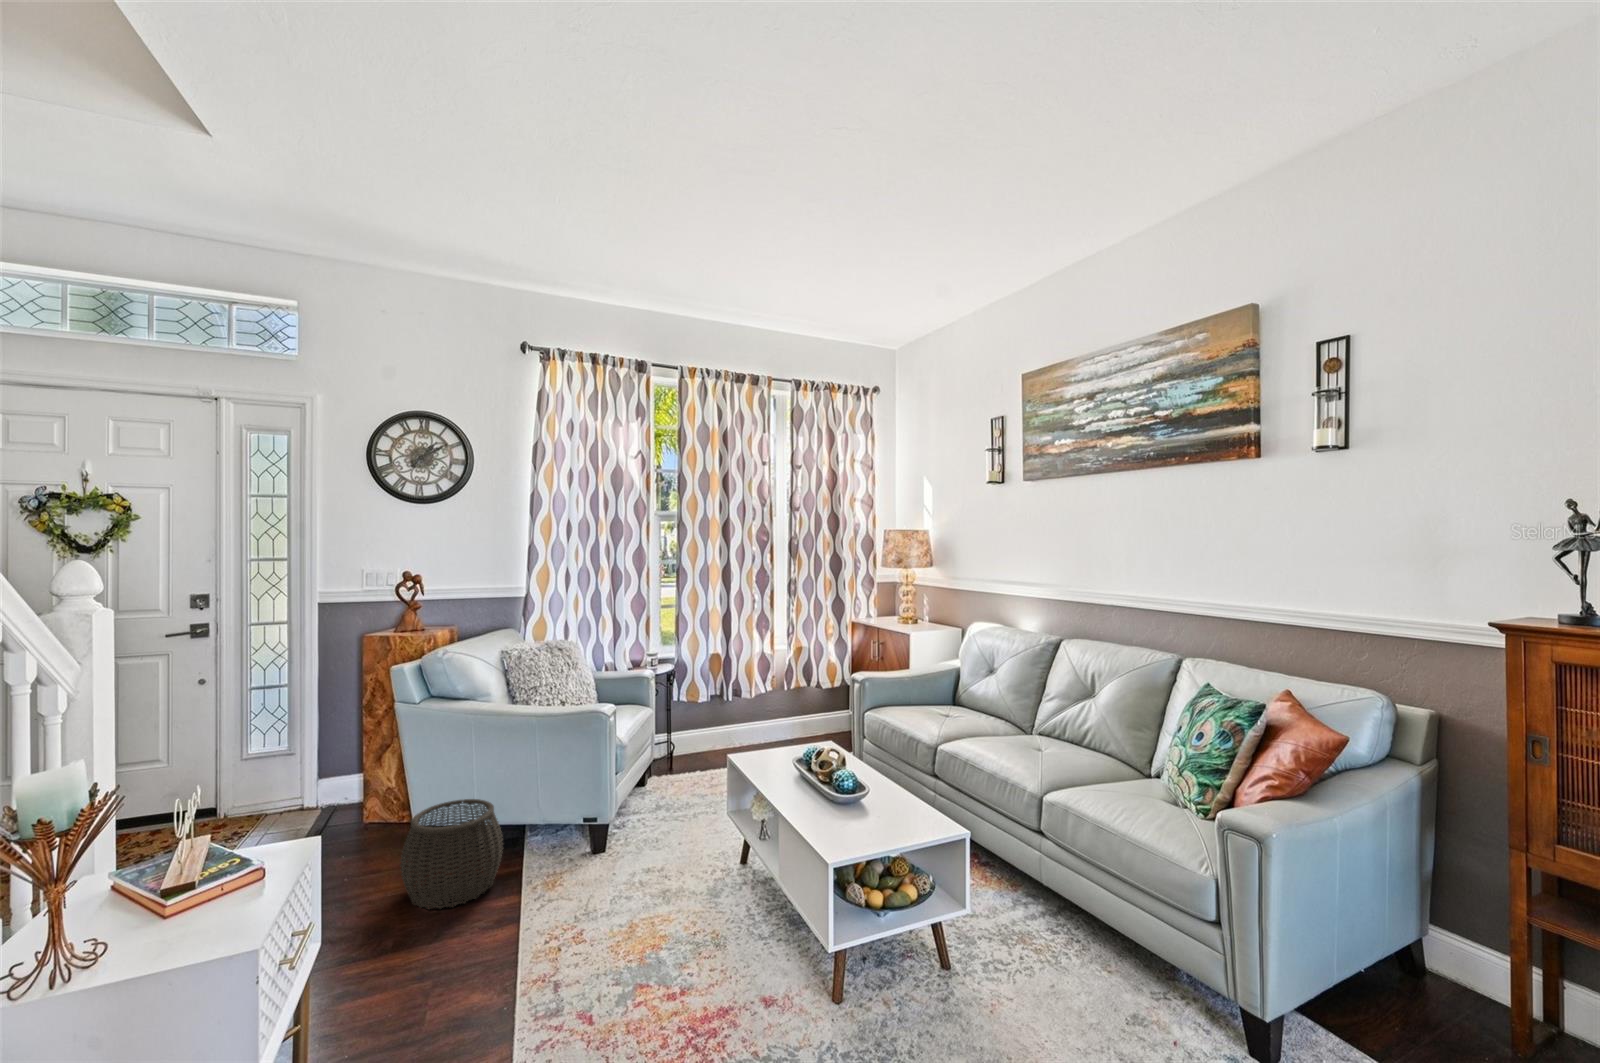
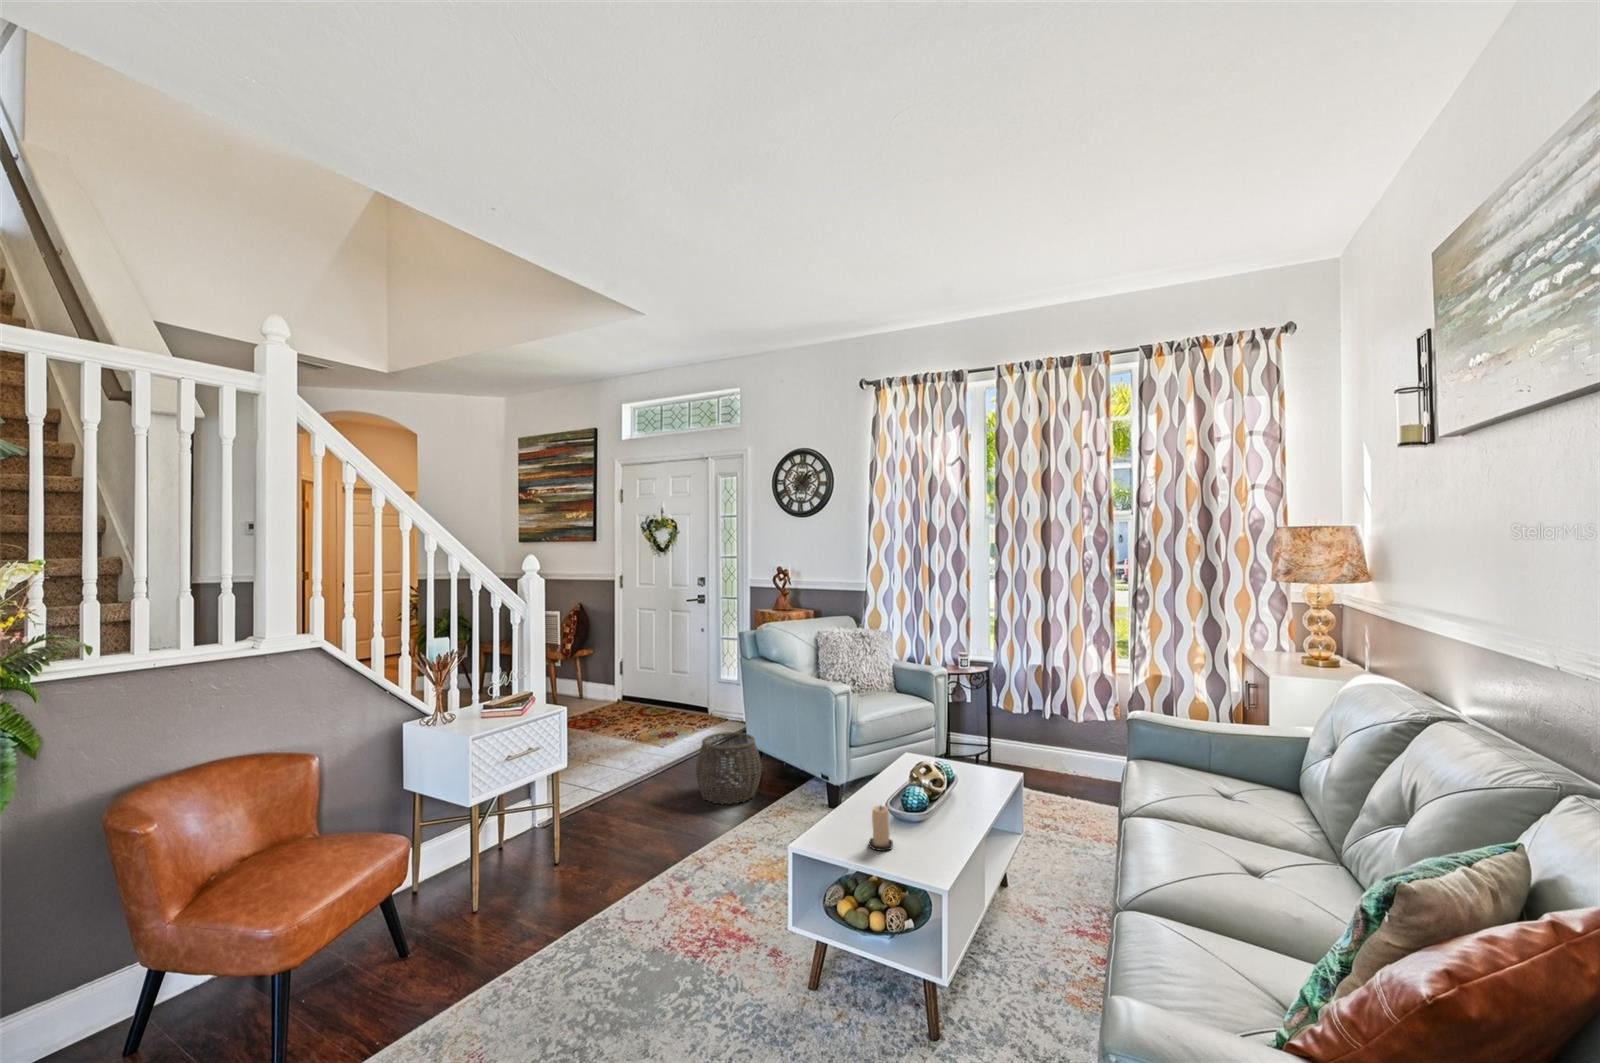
candle: none [884,791,906,834] -> present [869,806,893,851]

